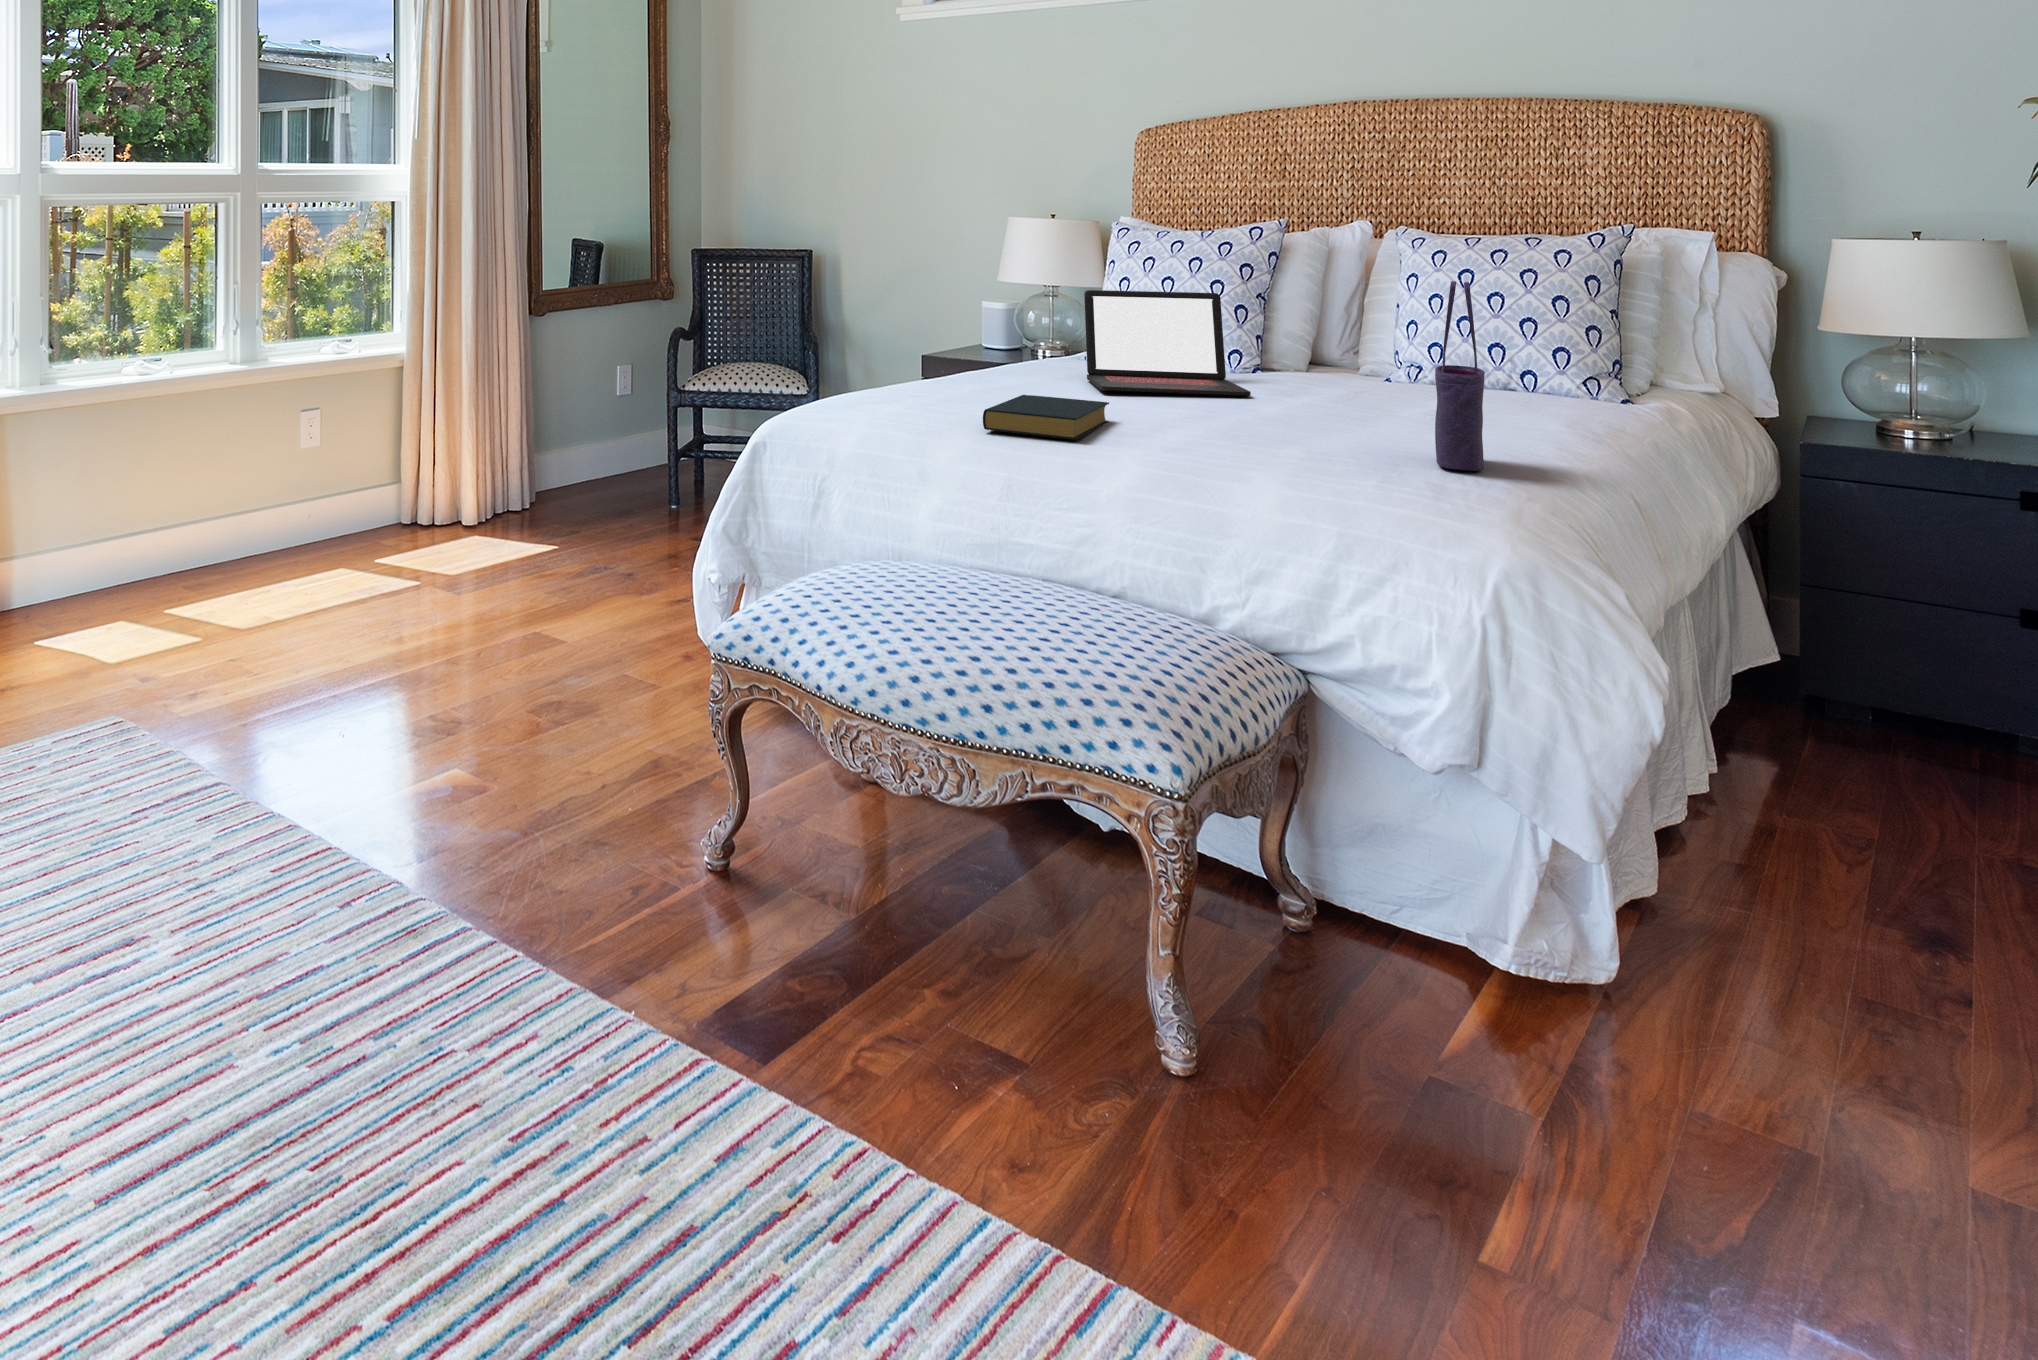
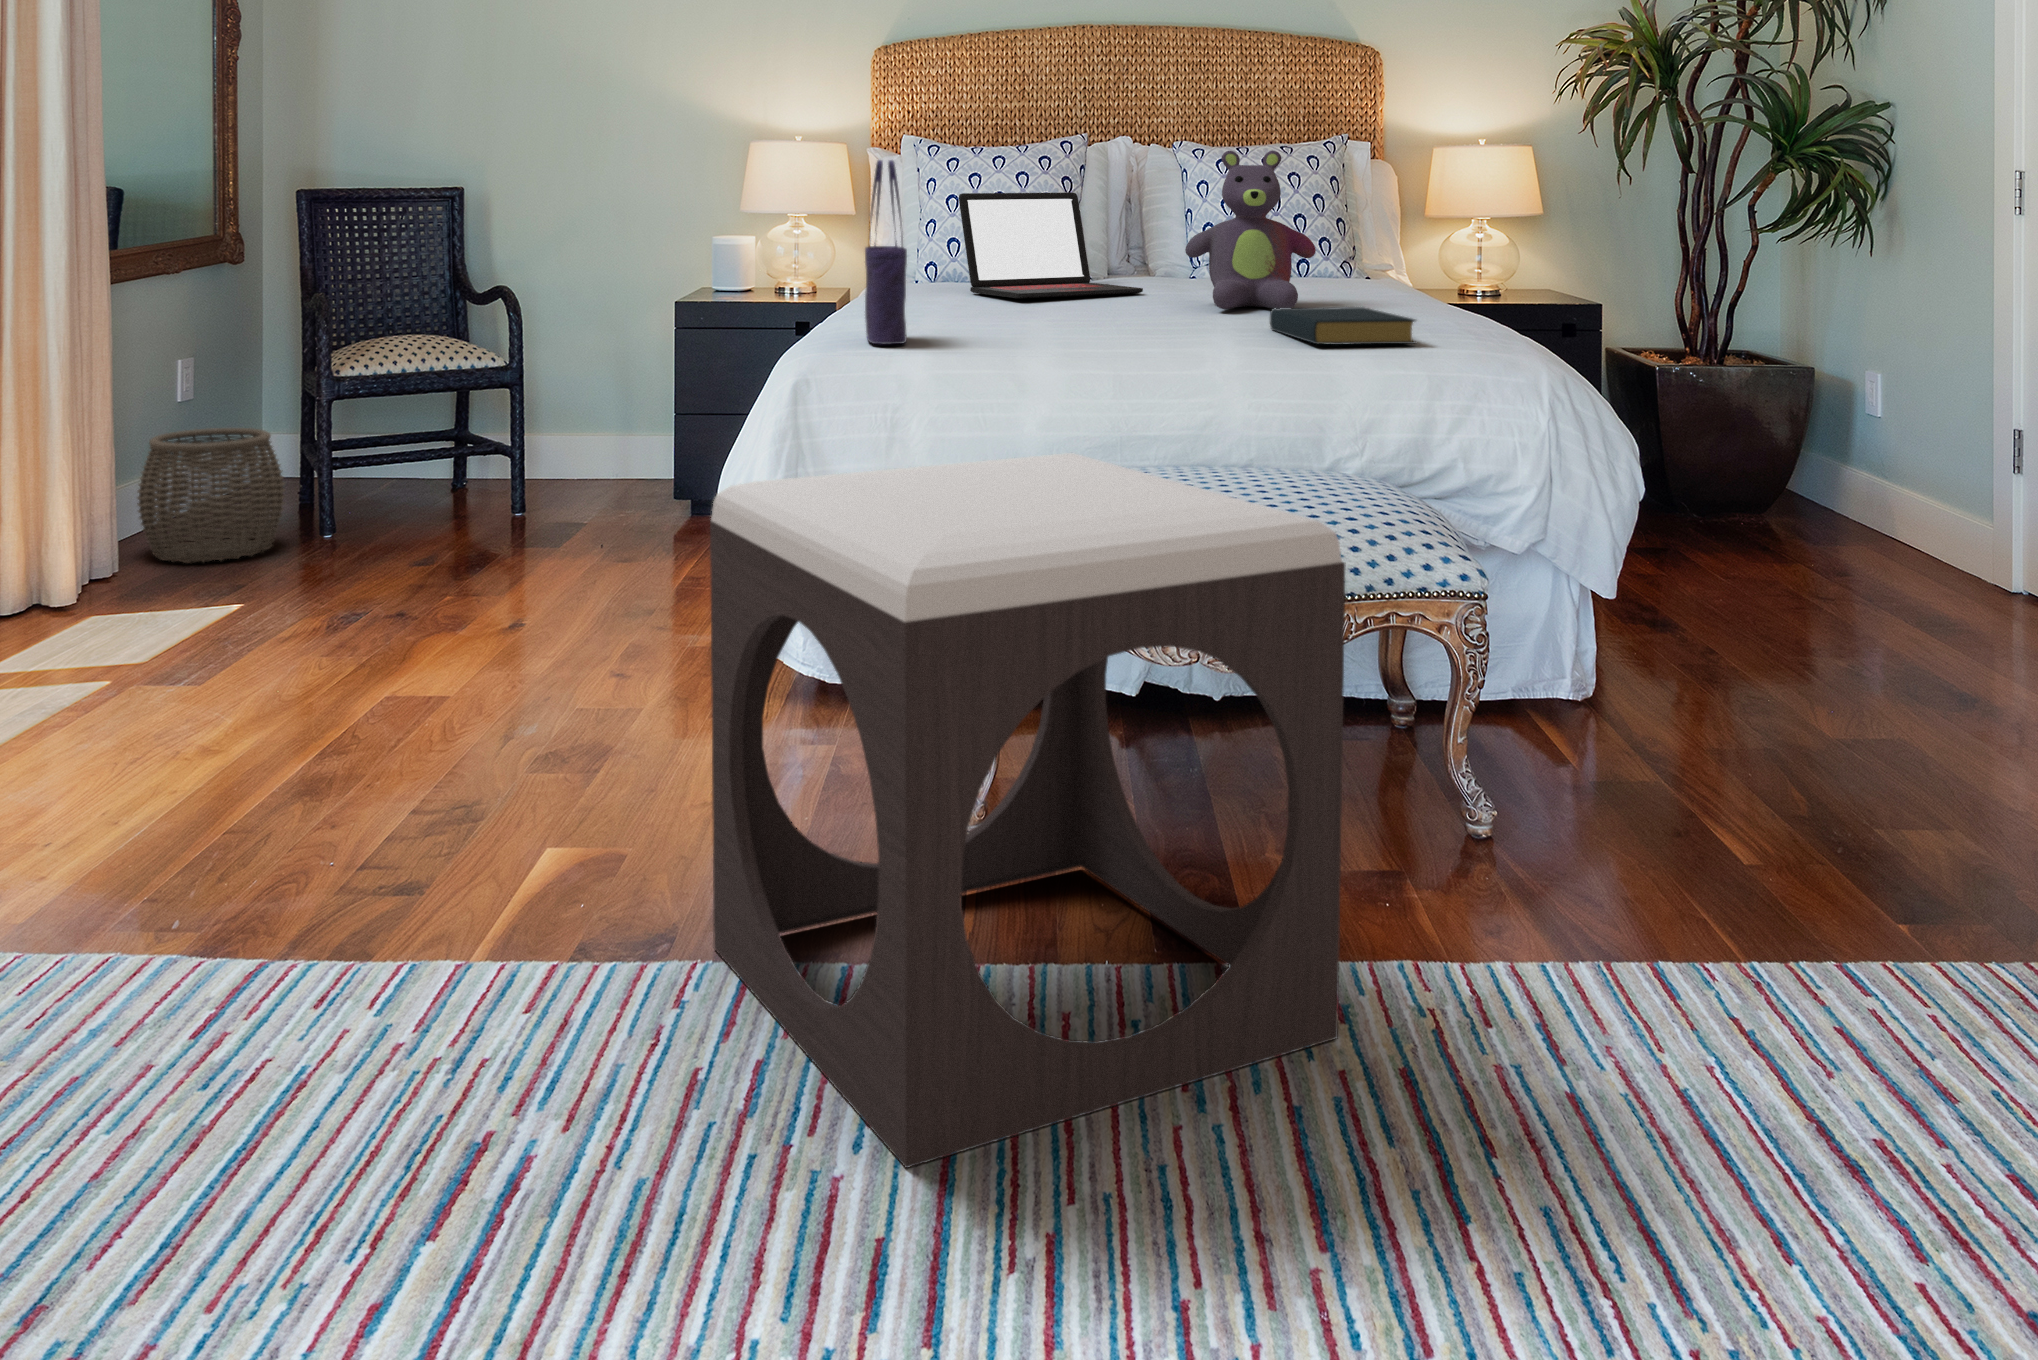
stuffed bear: none [1256,266,1401,433] -> present [1185,151,1316,309]
tote bag: present [1435,281,1485,471] -> present [865,160,907,344]
hardback book: present [983,395,1109,440] -> present [1270,307,1416,345]
woven basket: none [552,417,644,510] -> present [137,428,285,563]
footstool: none [277,530,750,1164] -> present [710,453,1346,1168]

